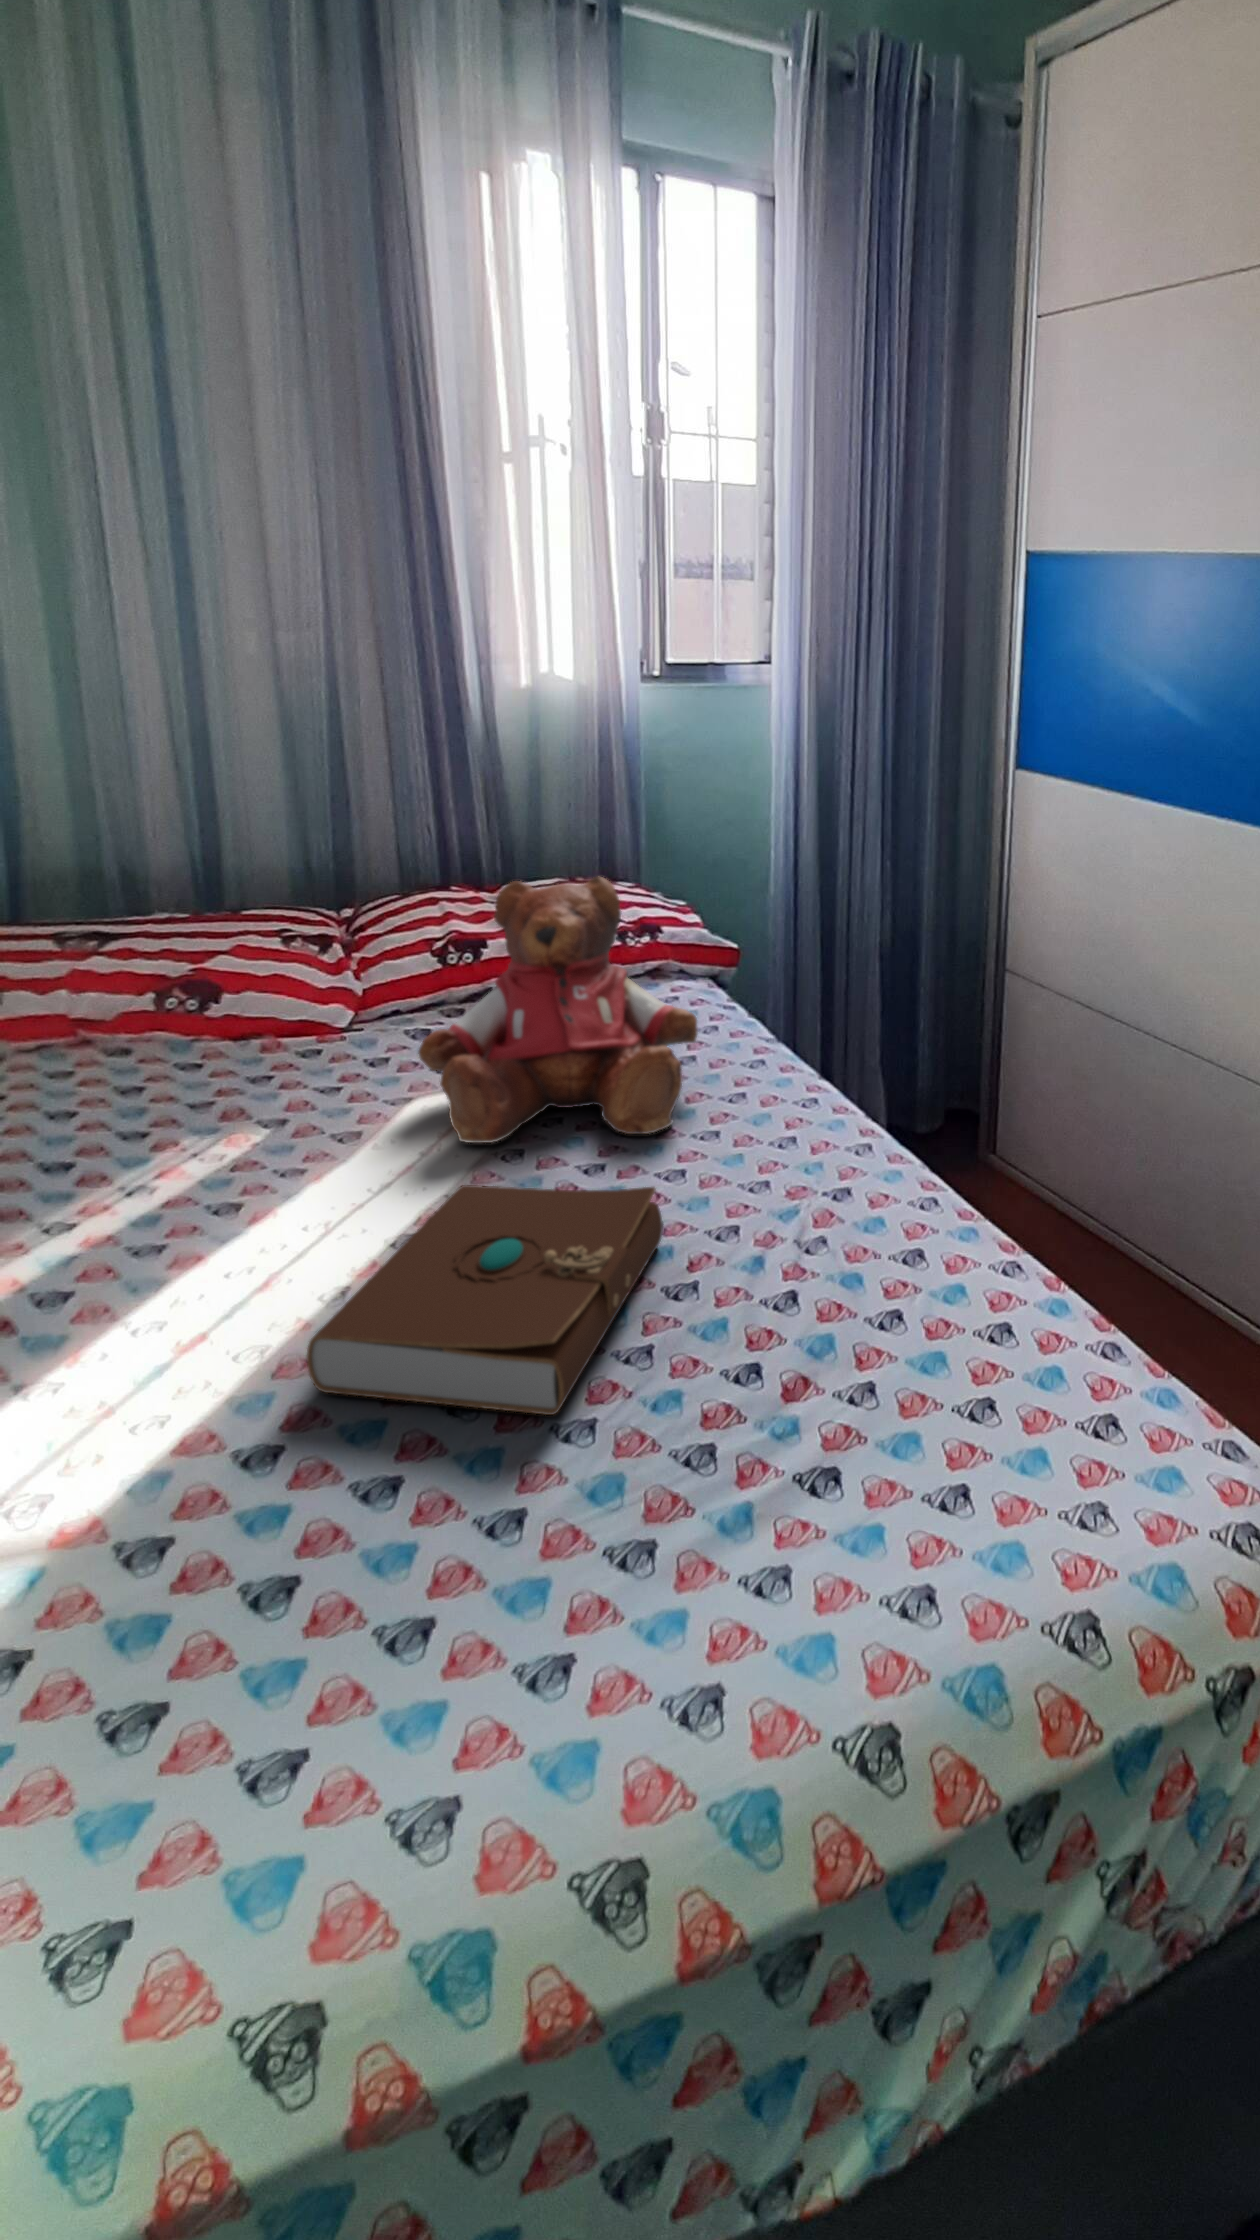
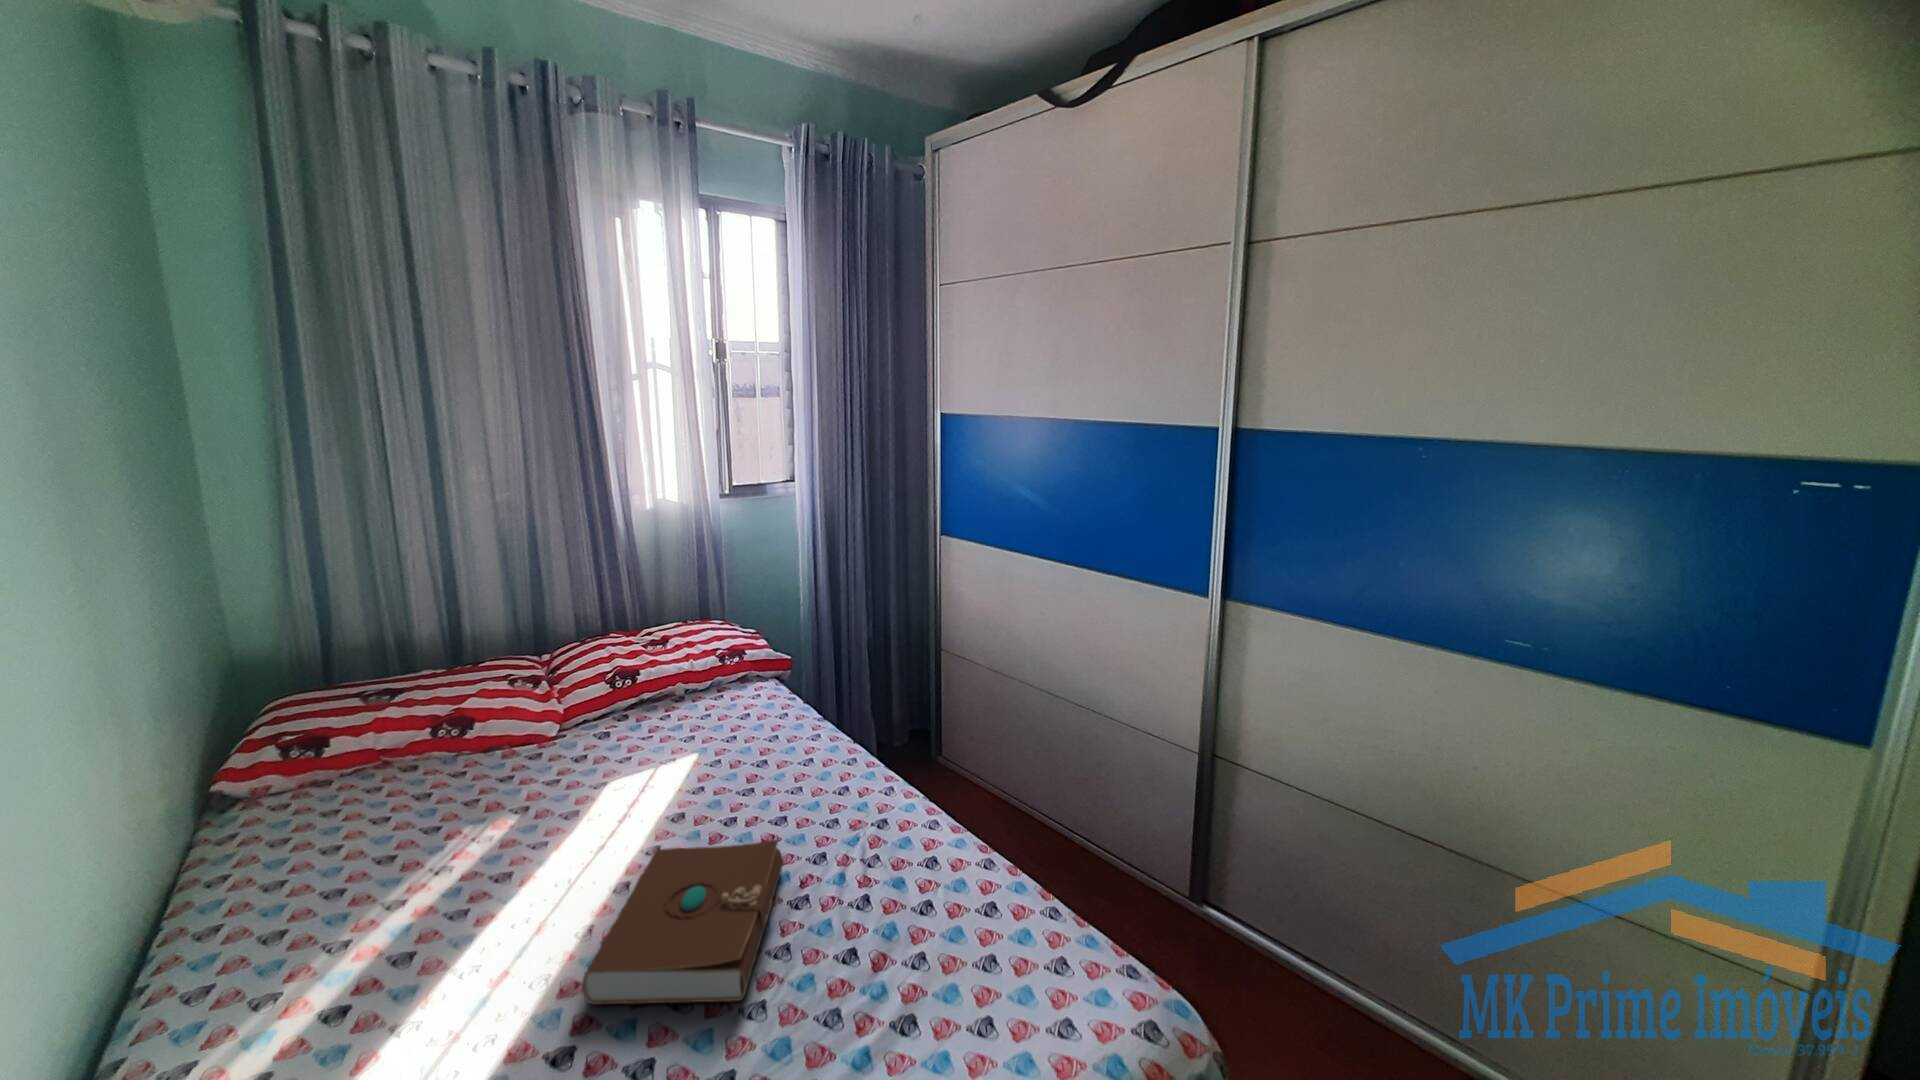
teddy bear: present [418,877,698,1143] -> none [614,640,783,814]

